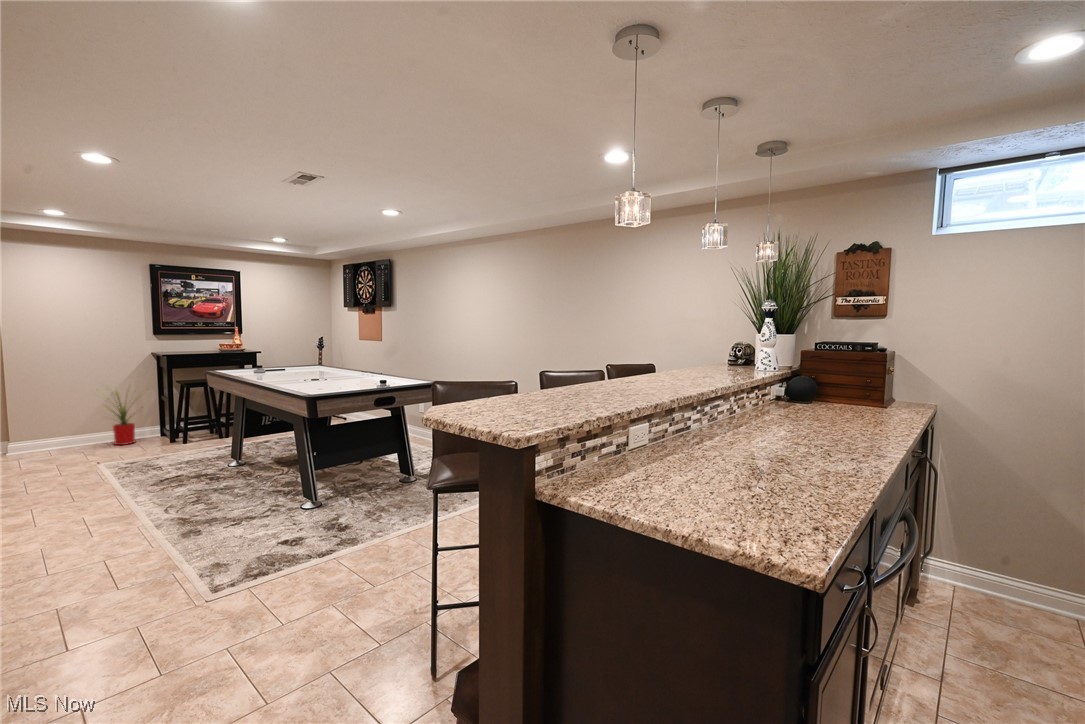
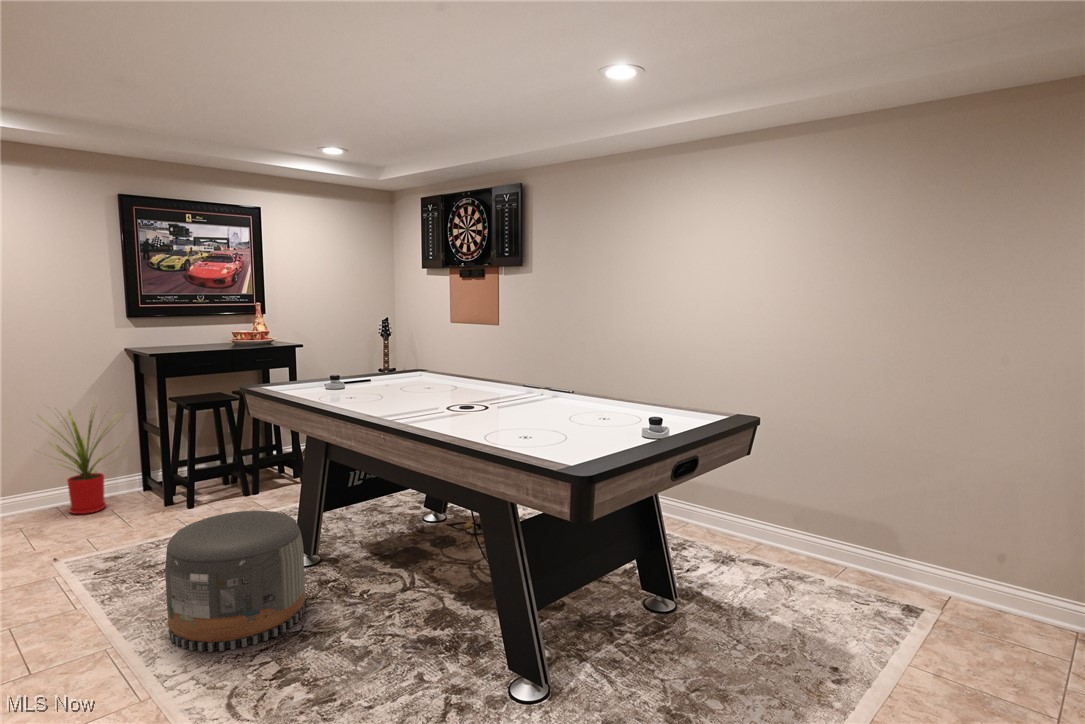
pouf: none [147,433,224,494] -> present [165,510,305,652]

